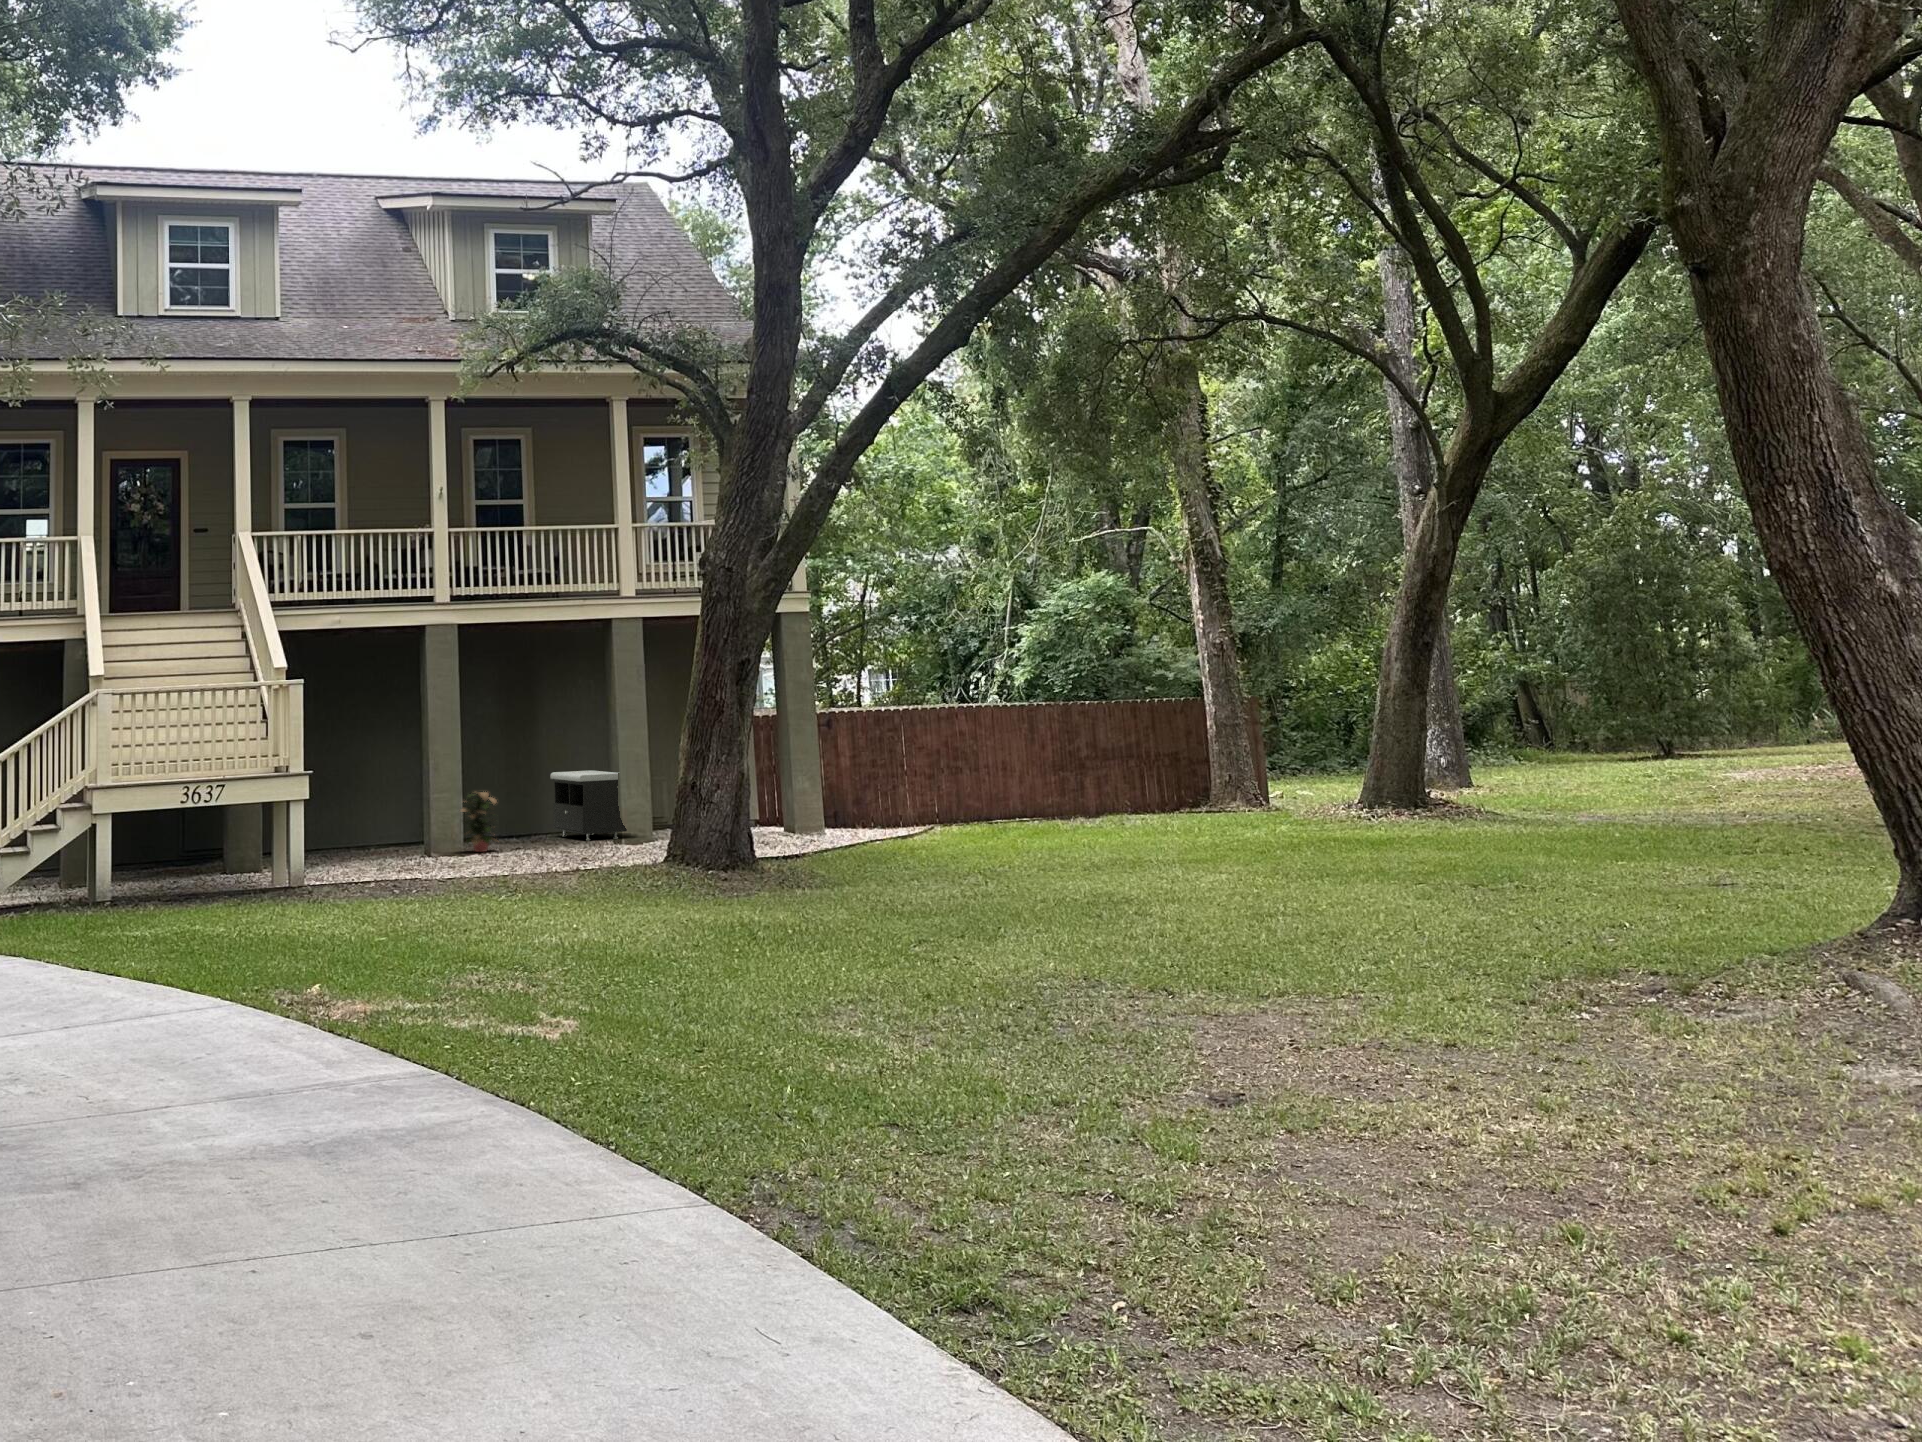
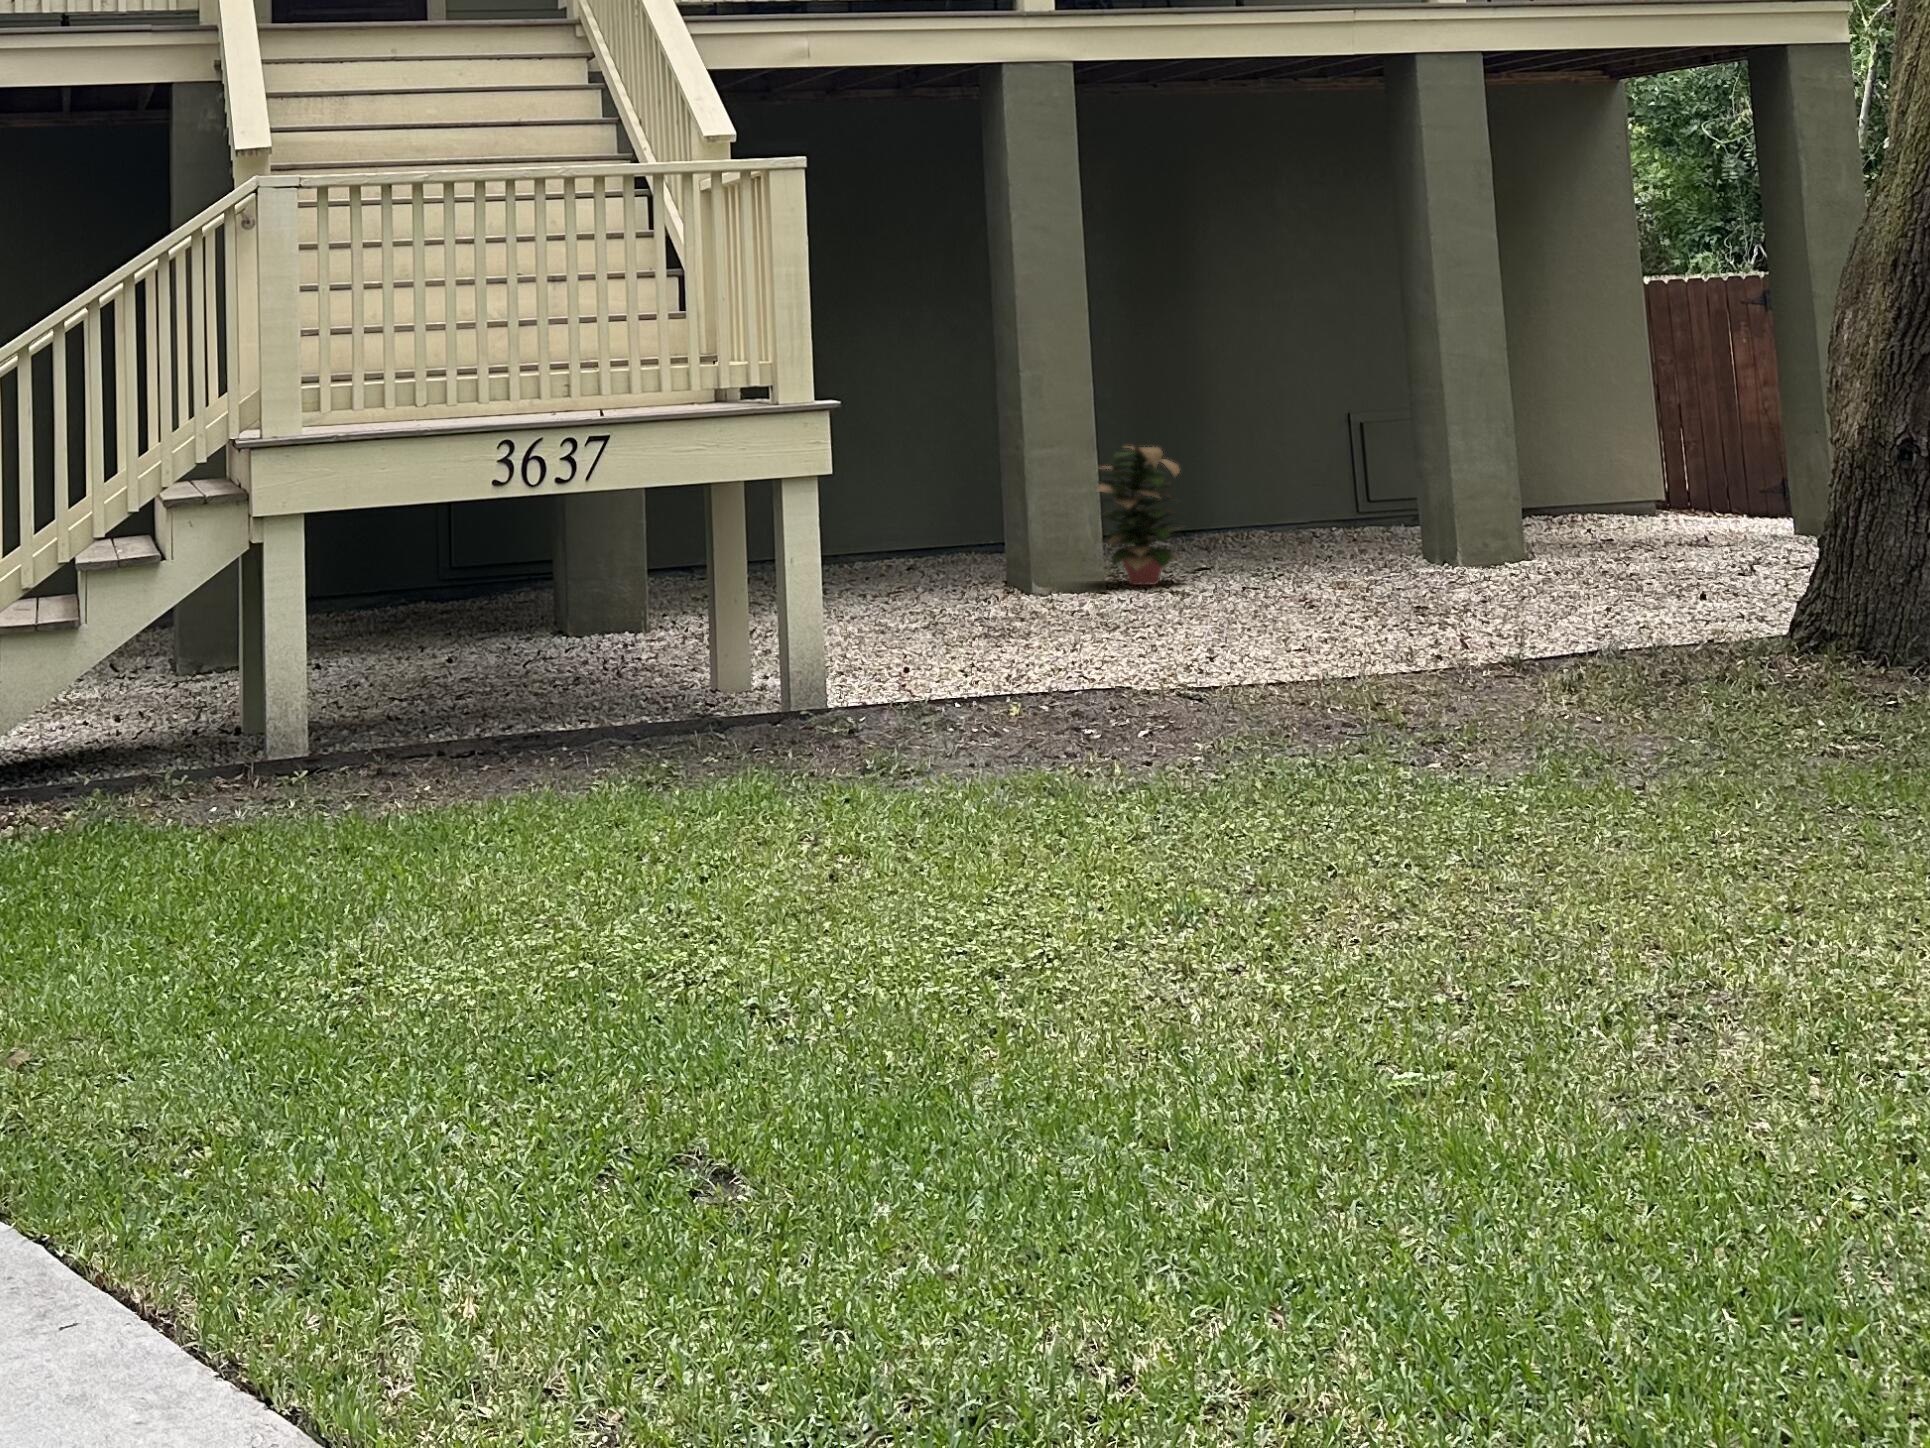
storage bench: present [550,770,627,840] -> none [1244,396,1439,554]

